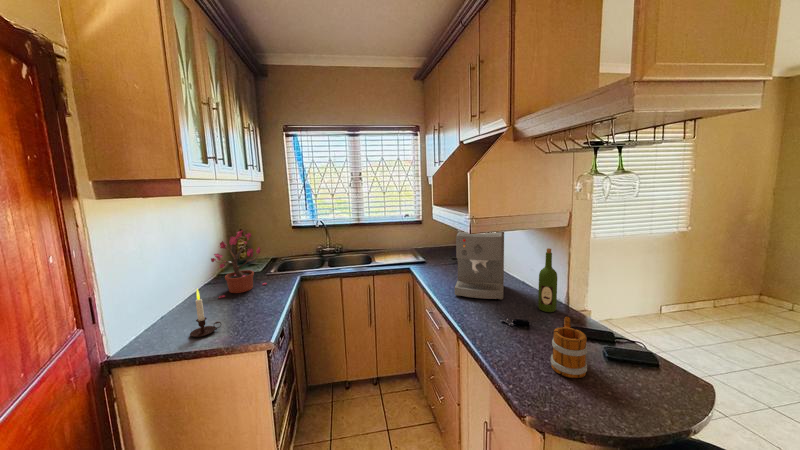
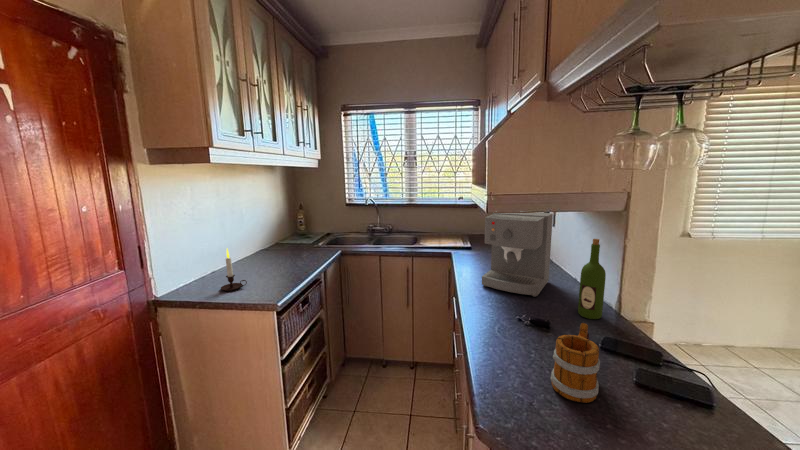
potted plant: present [211,230,267,298] -> none [261,202,308,262]

